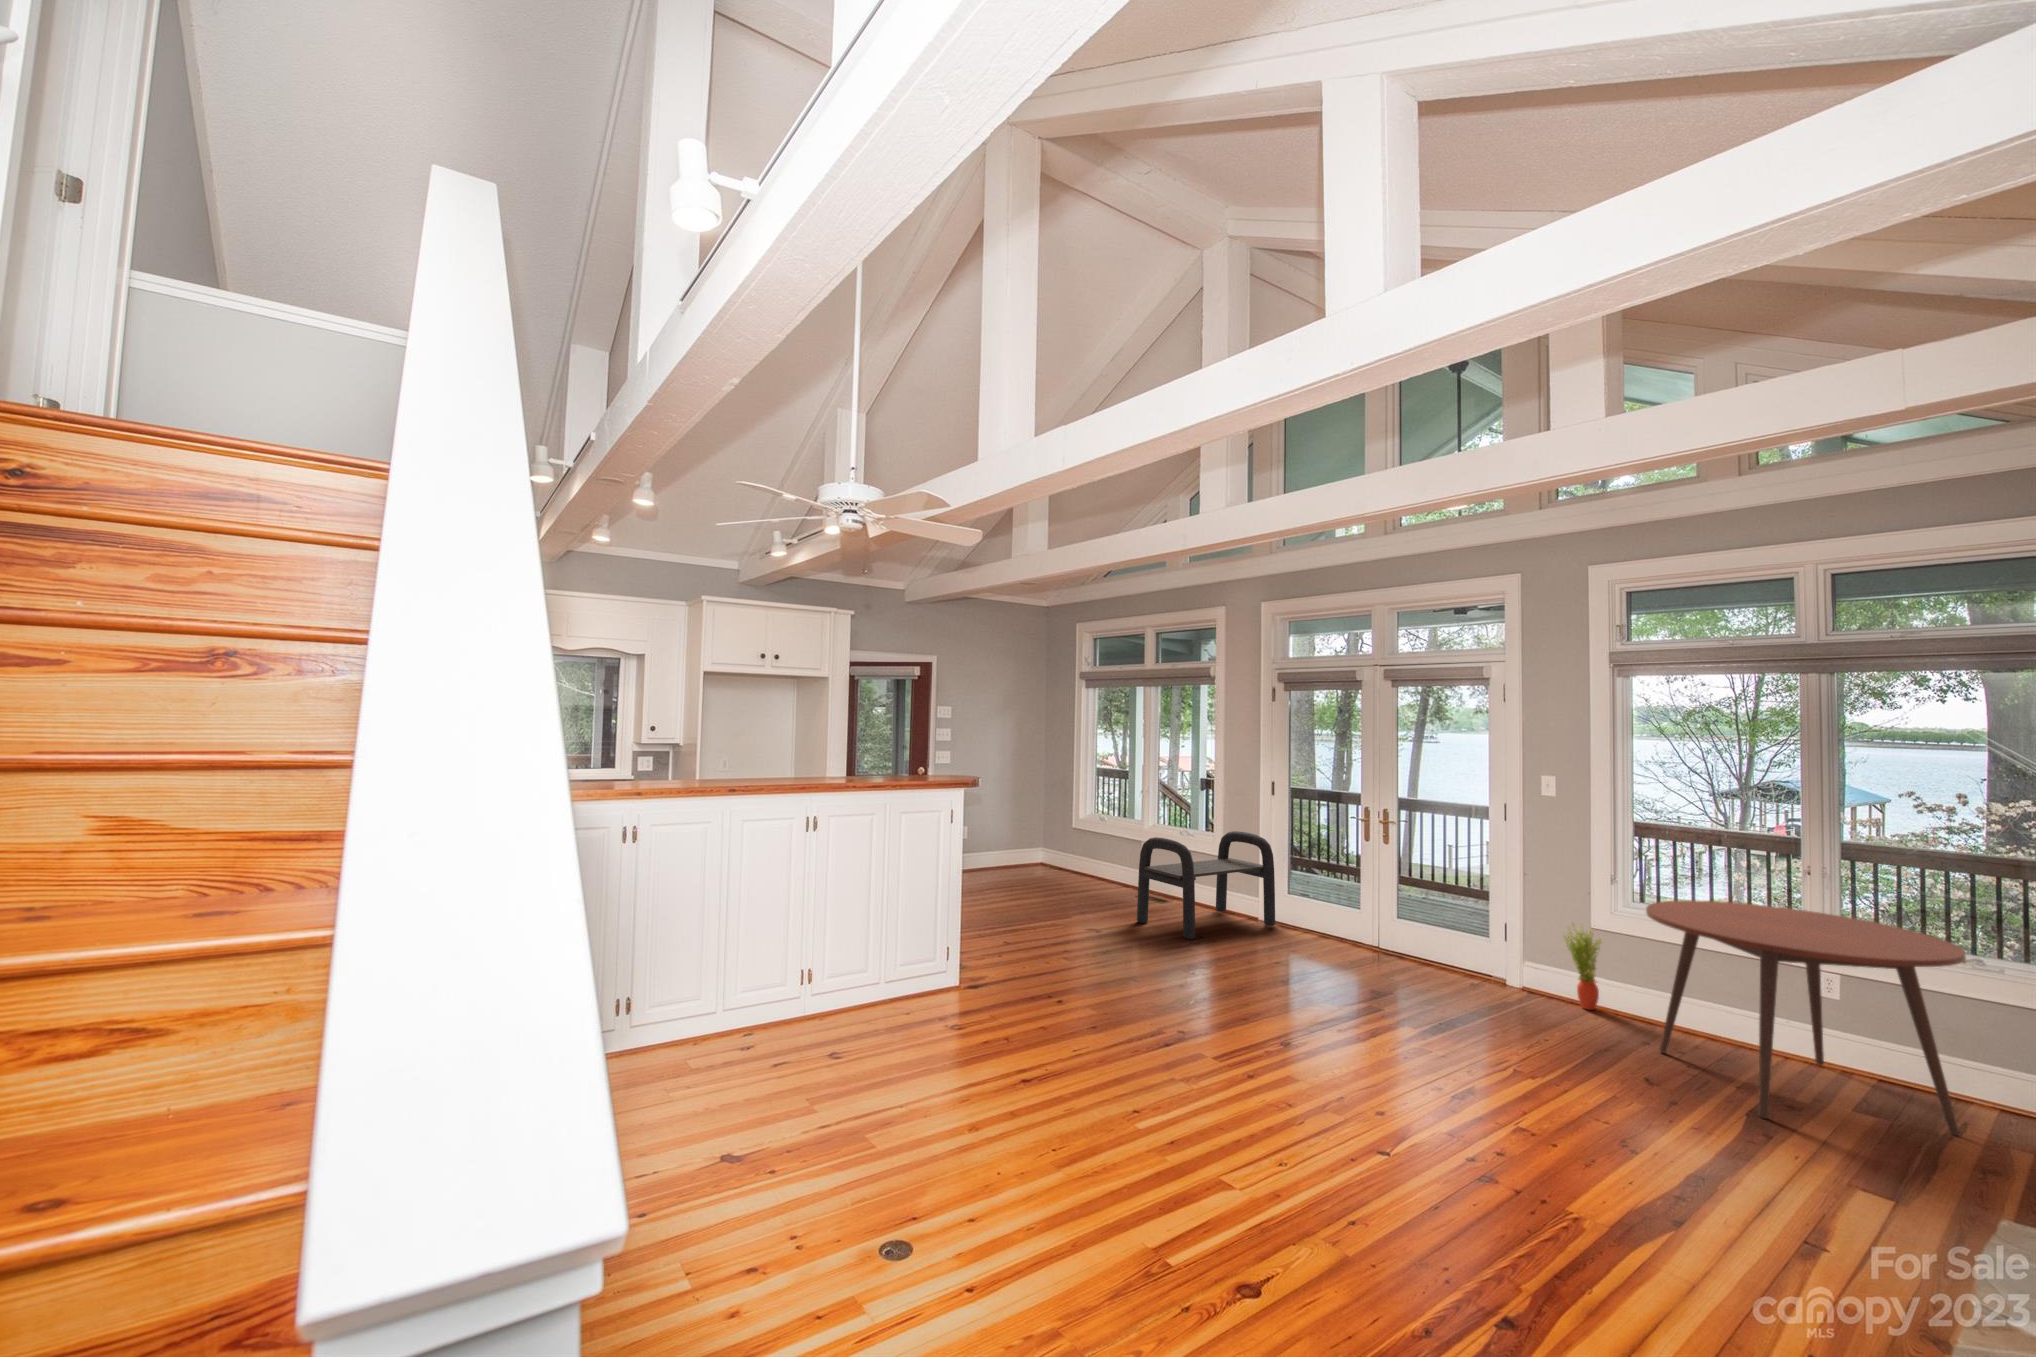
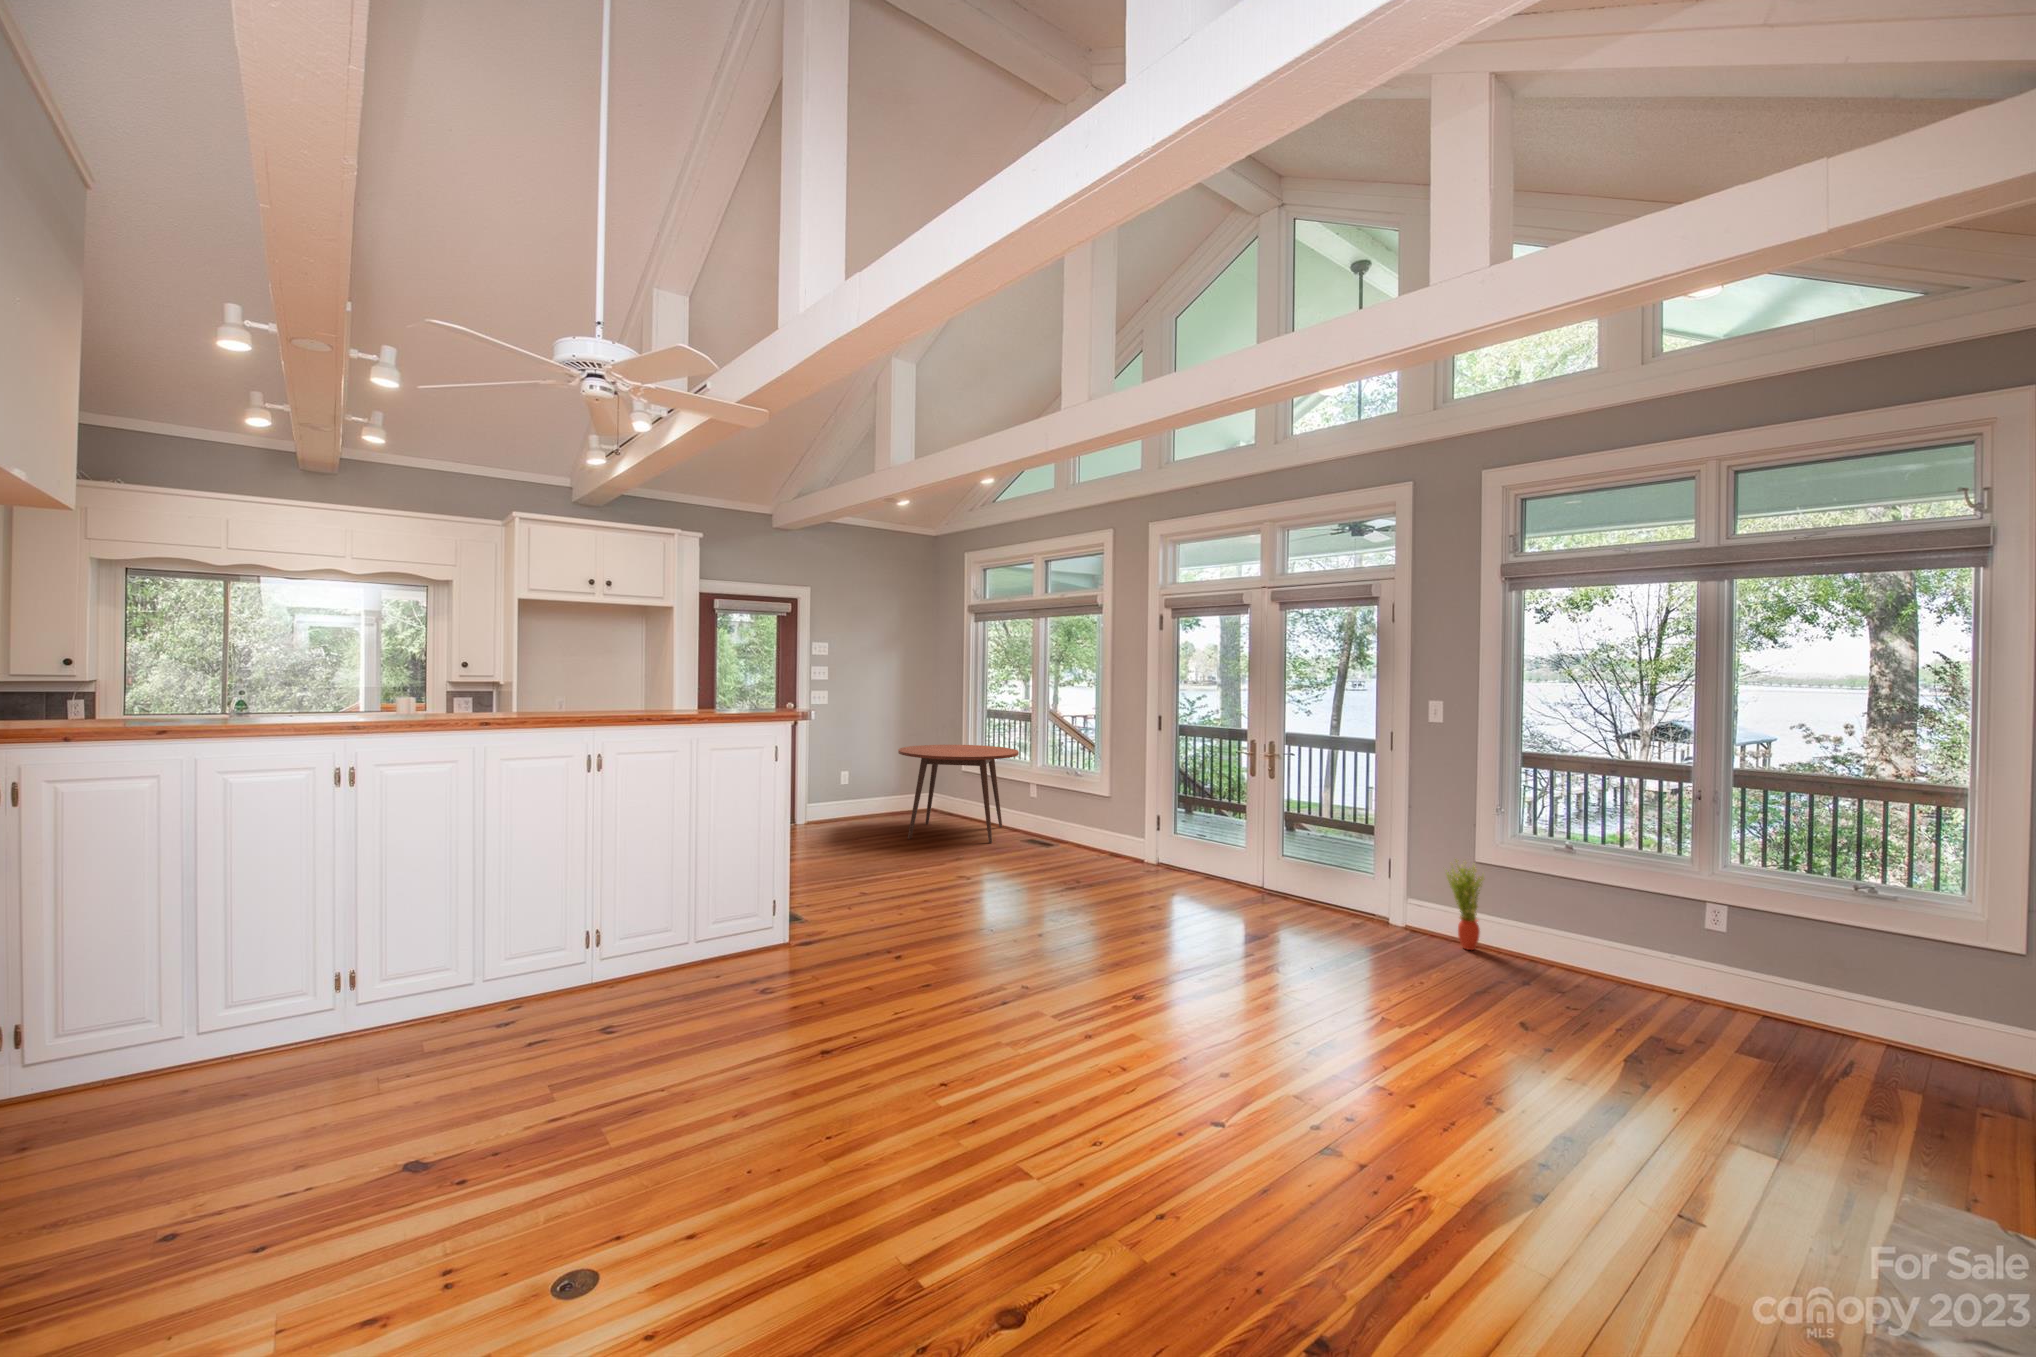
bench: present [1137,831,1275,939] -> none [1015,770,1161,884]
dining table: present [1646,900,1966,1136] -> present [898,745,1019,843]

